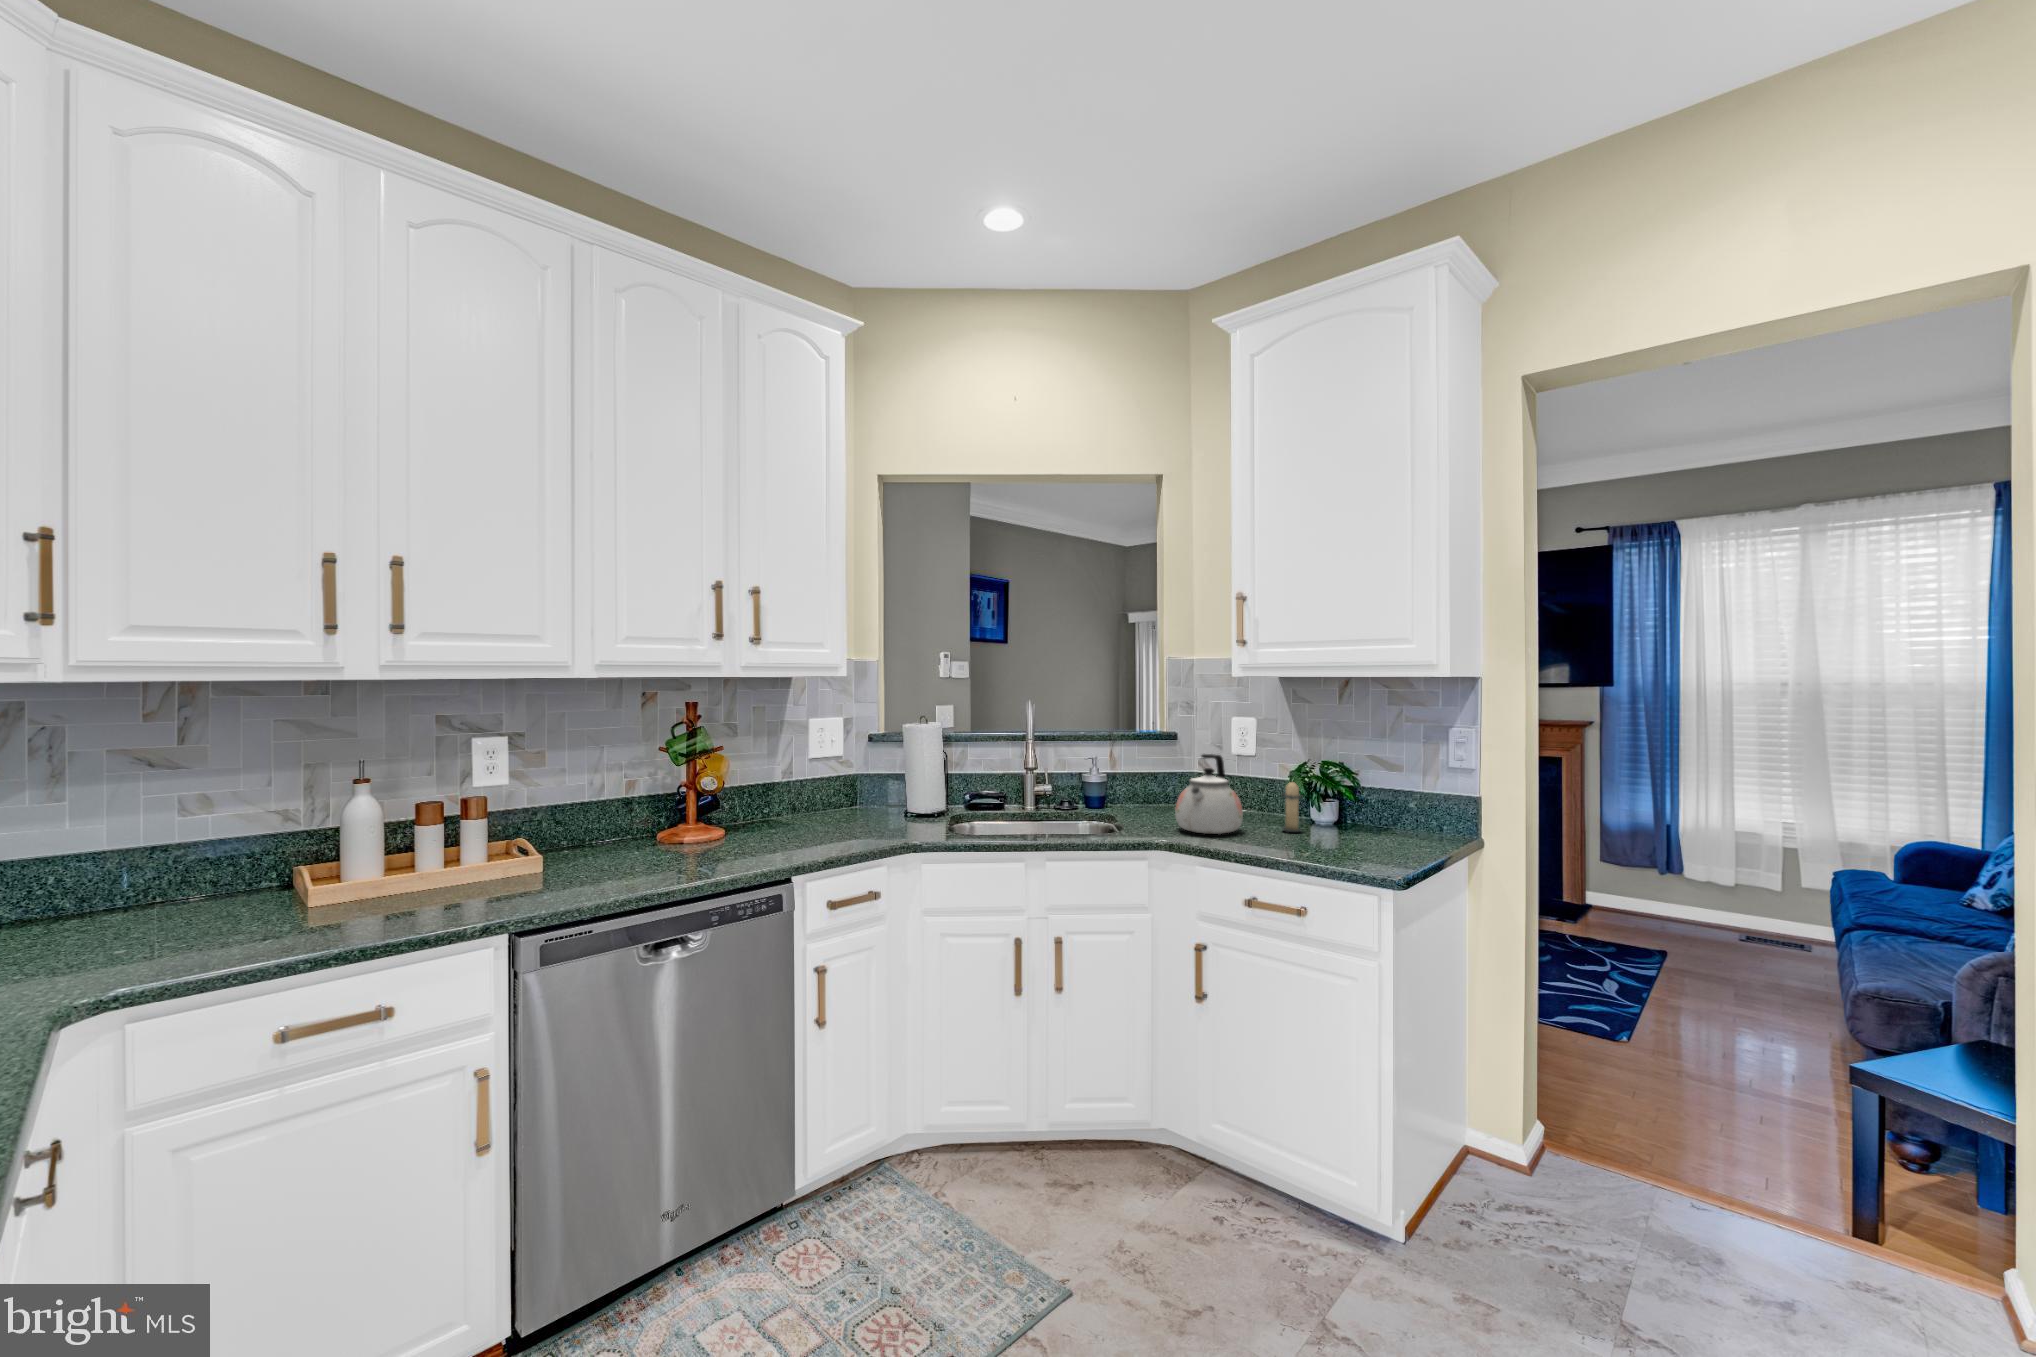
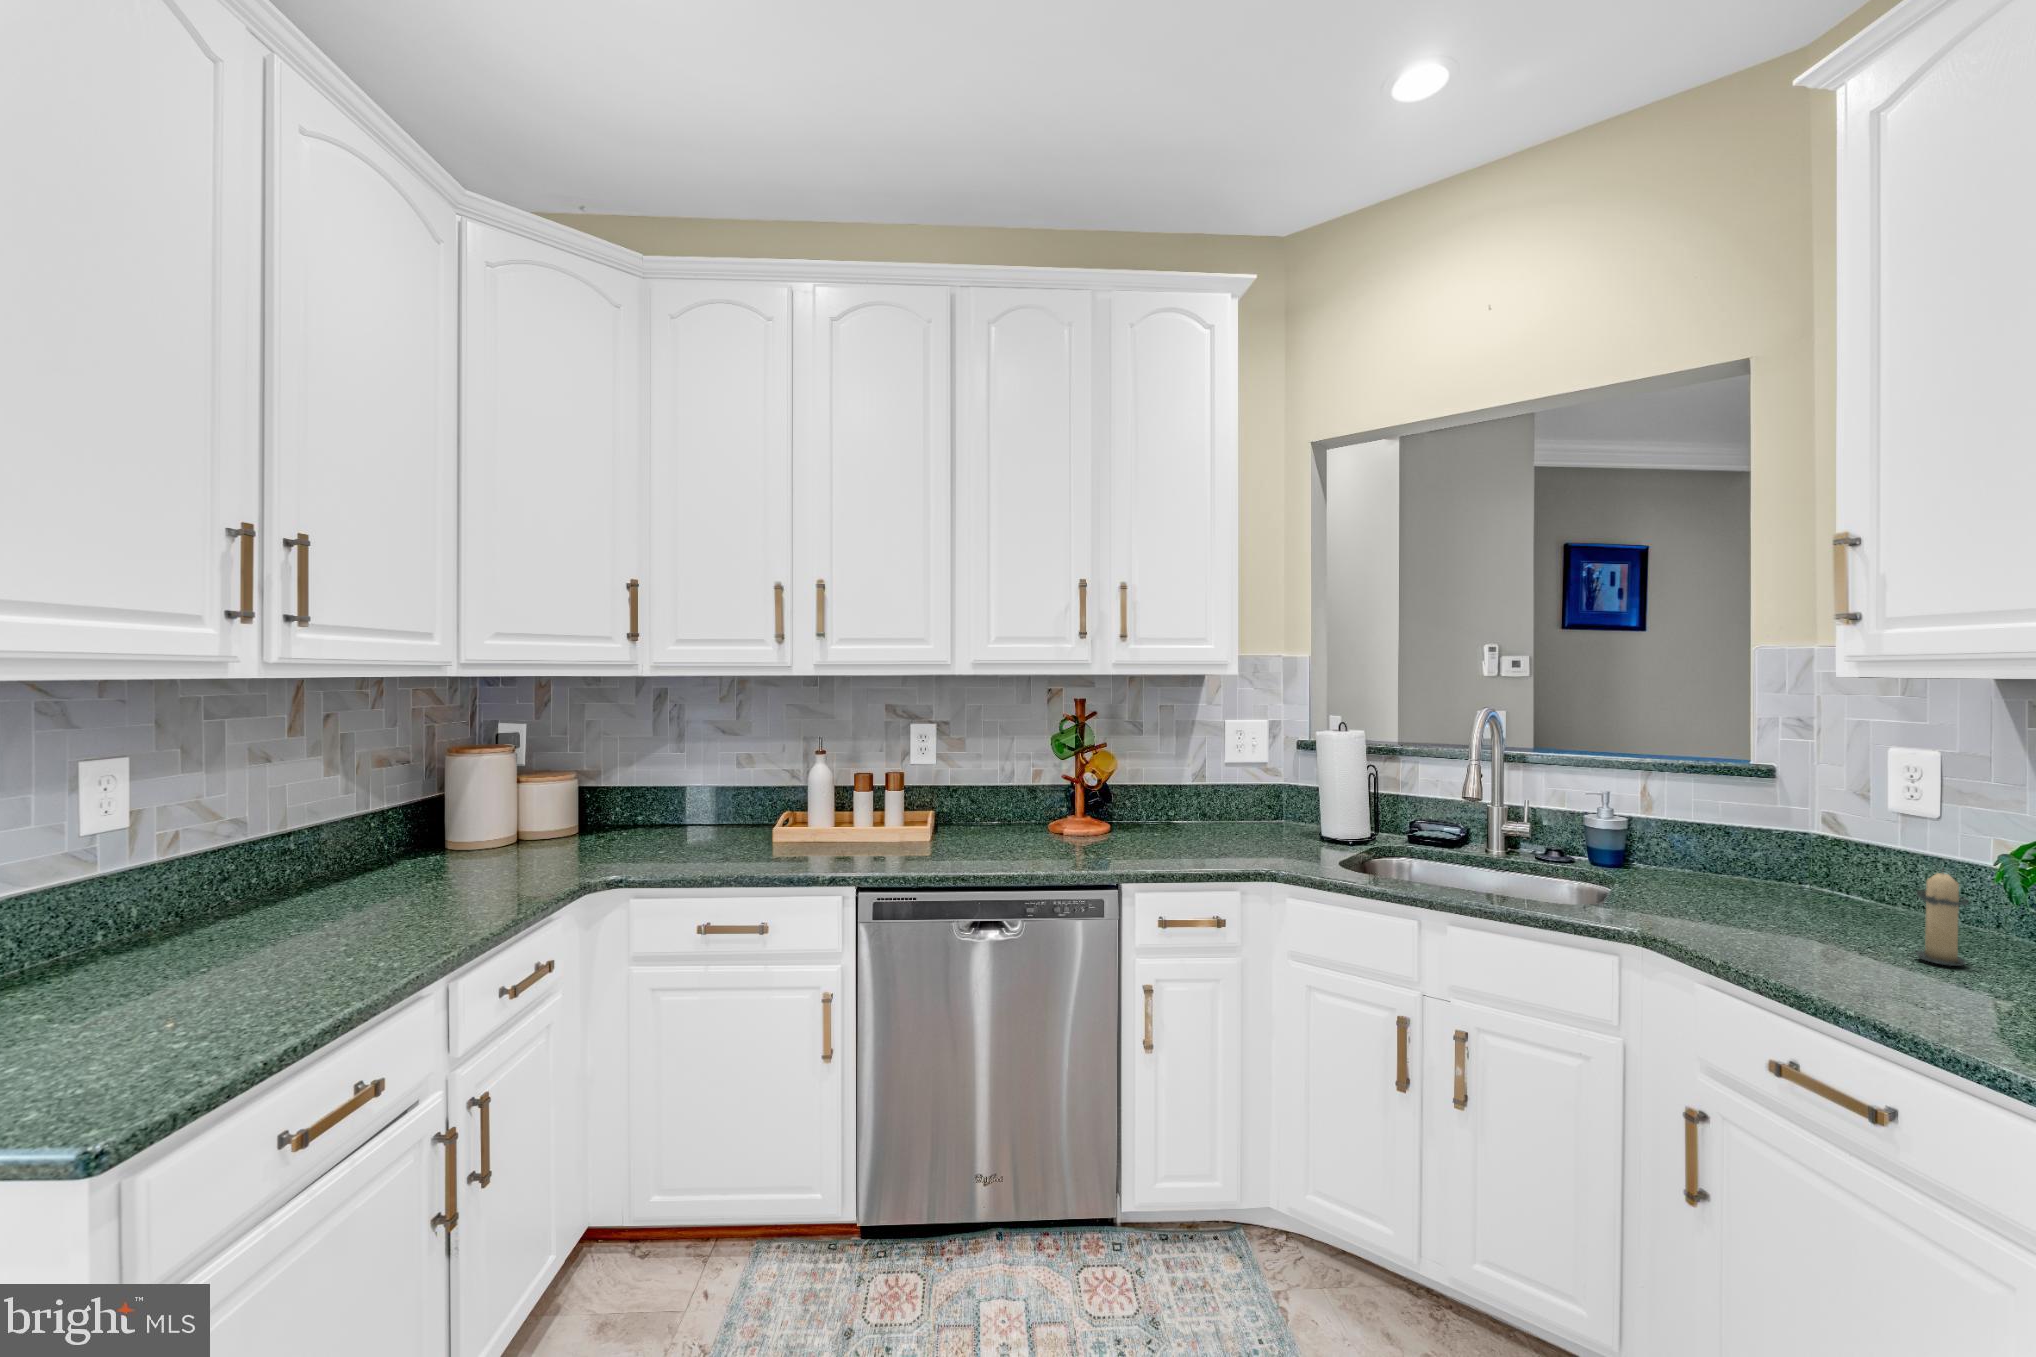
kettle: present [1175,754,1243,834] -> none [1686,806,1824,939]

